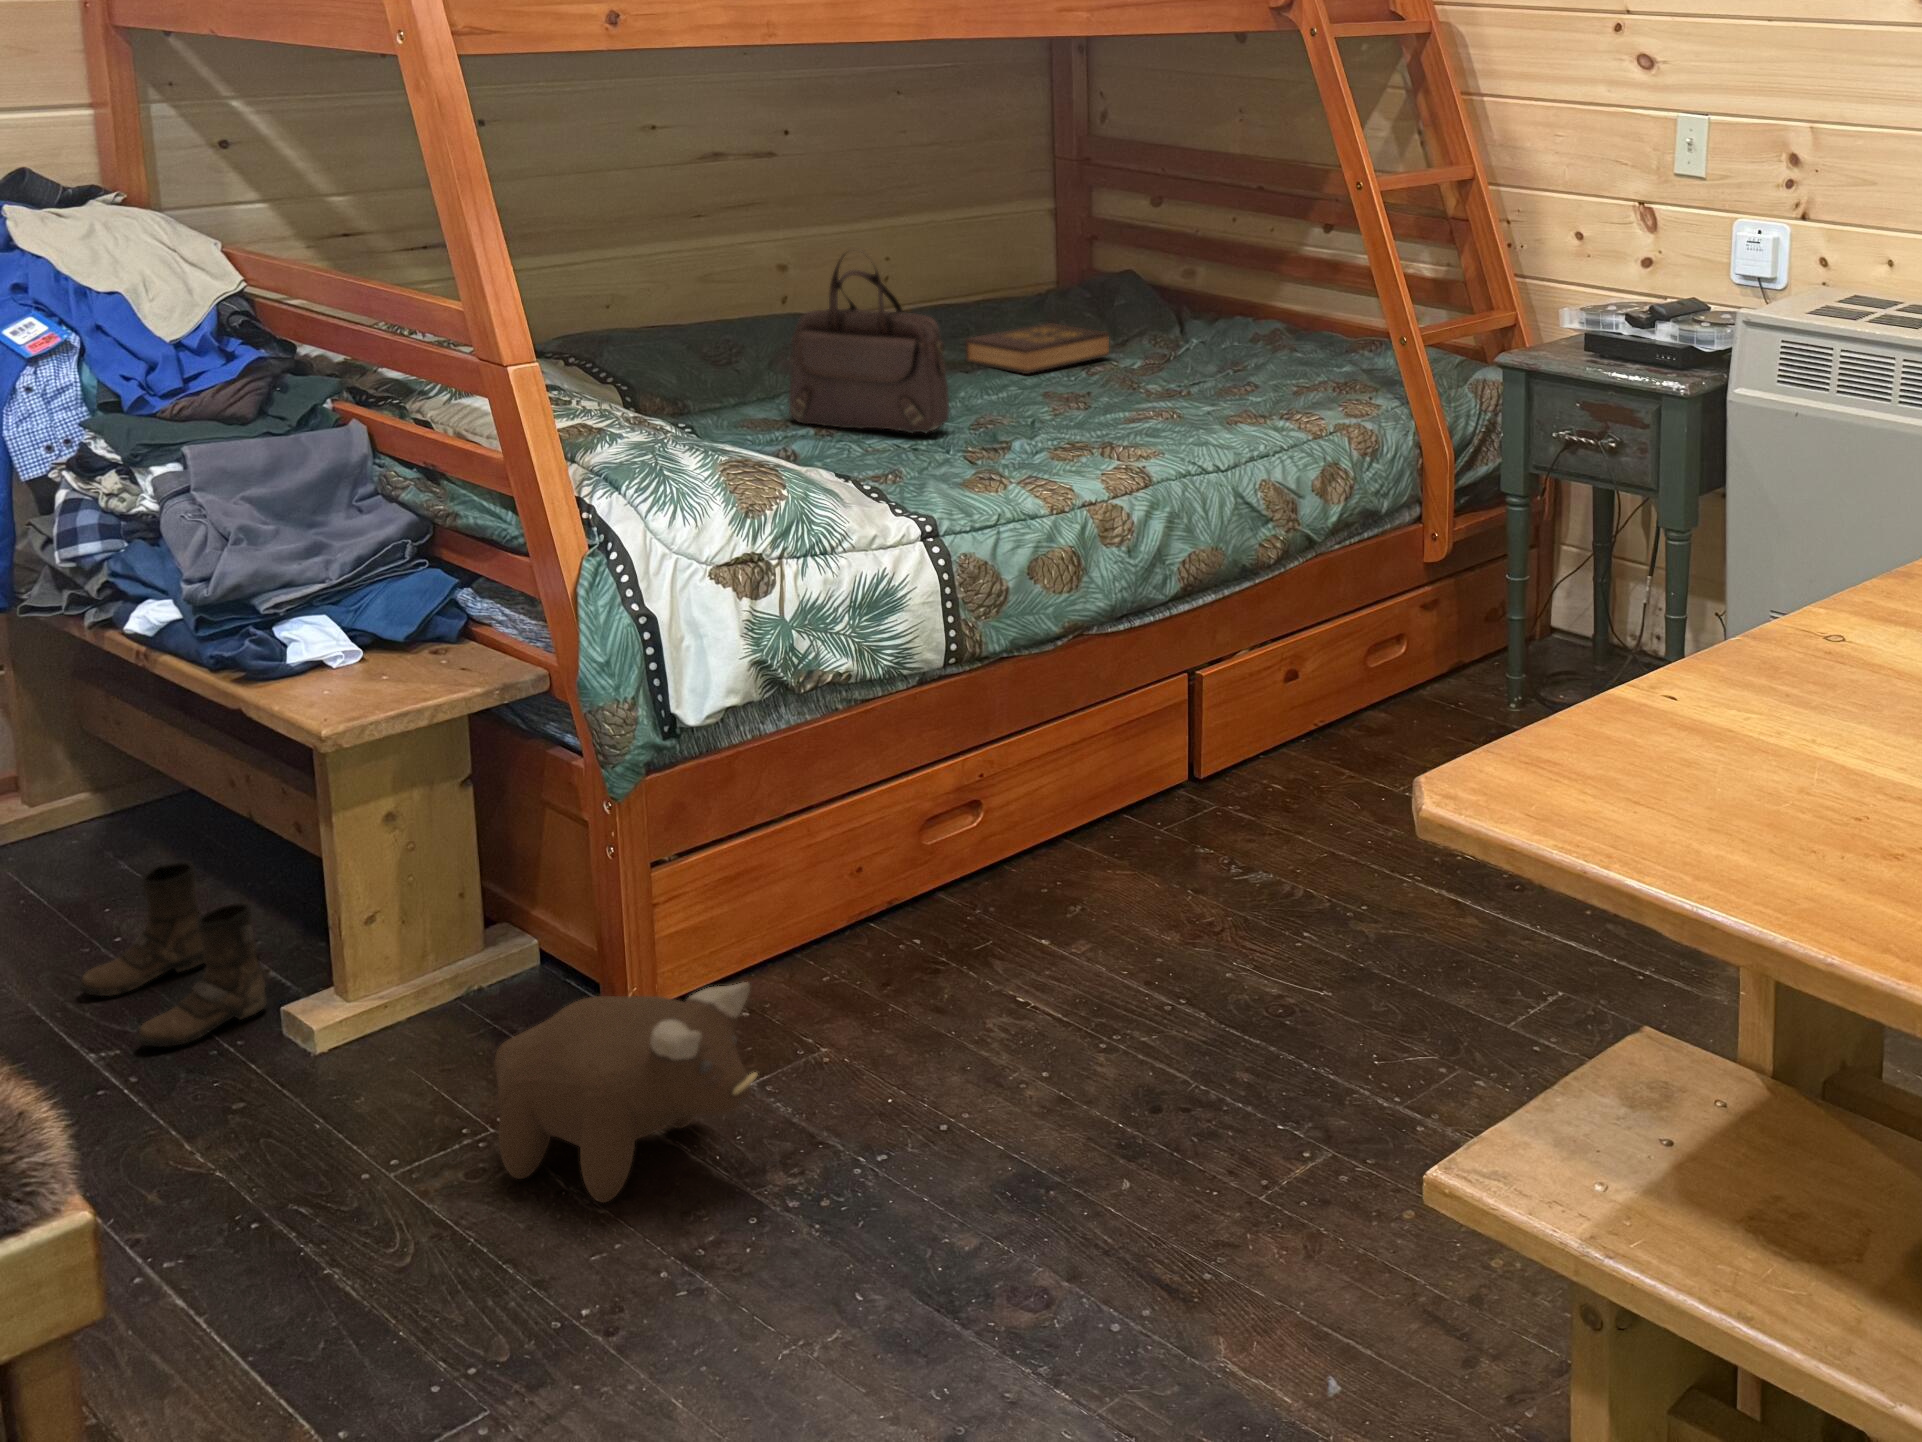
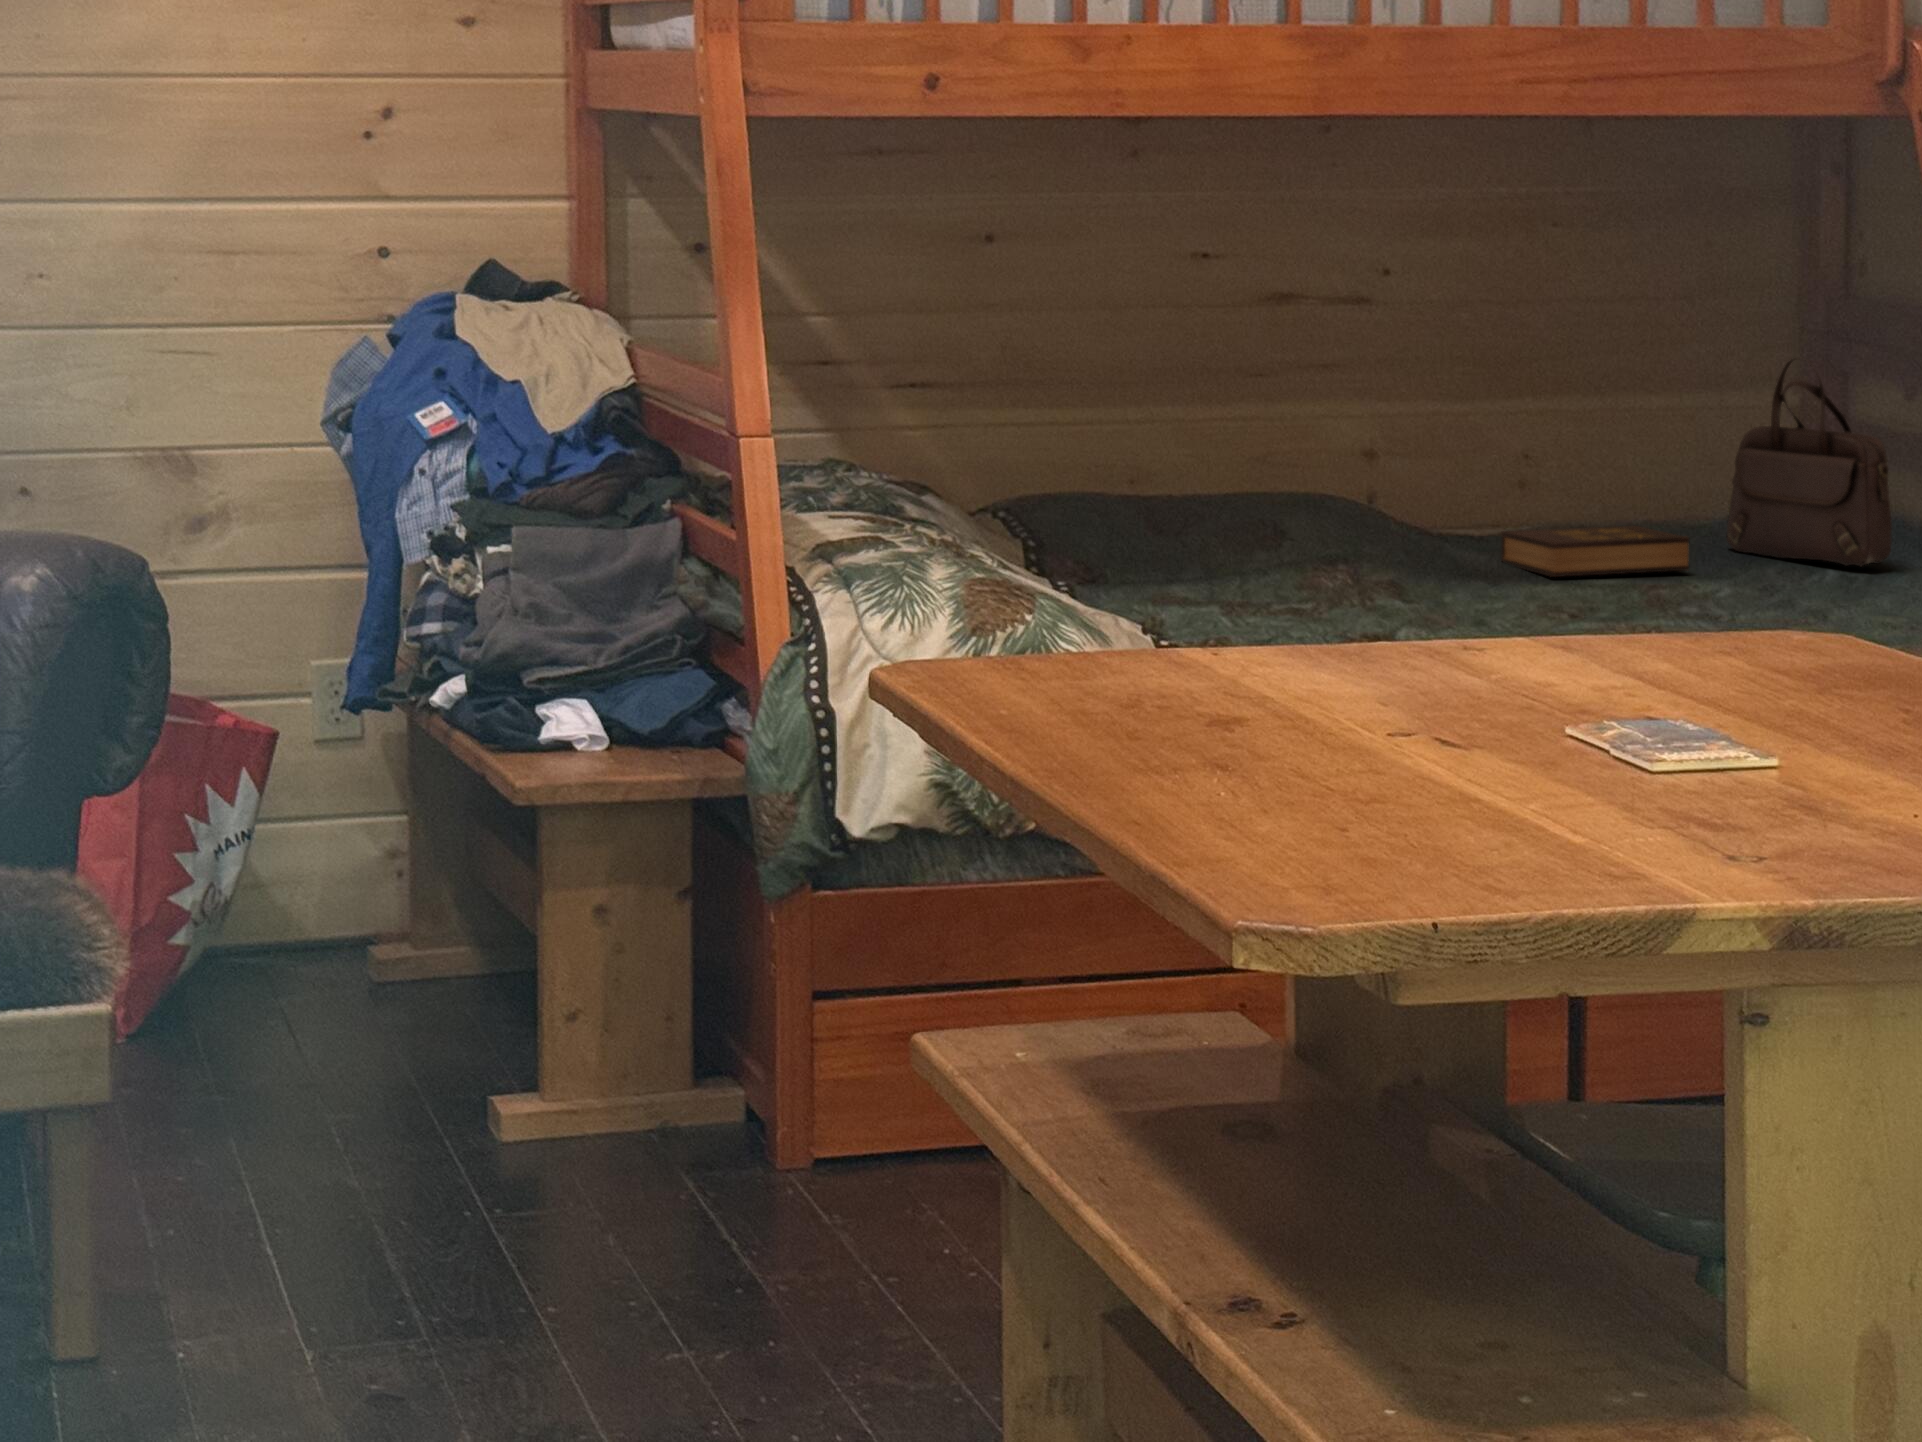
handbag: present [789,255,949,433] -> present [1727,360,1892,566]
boots: present [78,862,267,1047] -> none [368,951,499,1116]
plush toy: present [494,982,757,1202] -> none [549,1085,786,1298]

